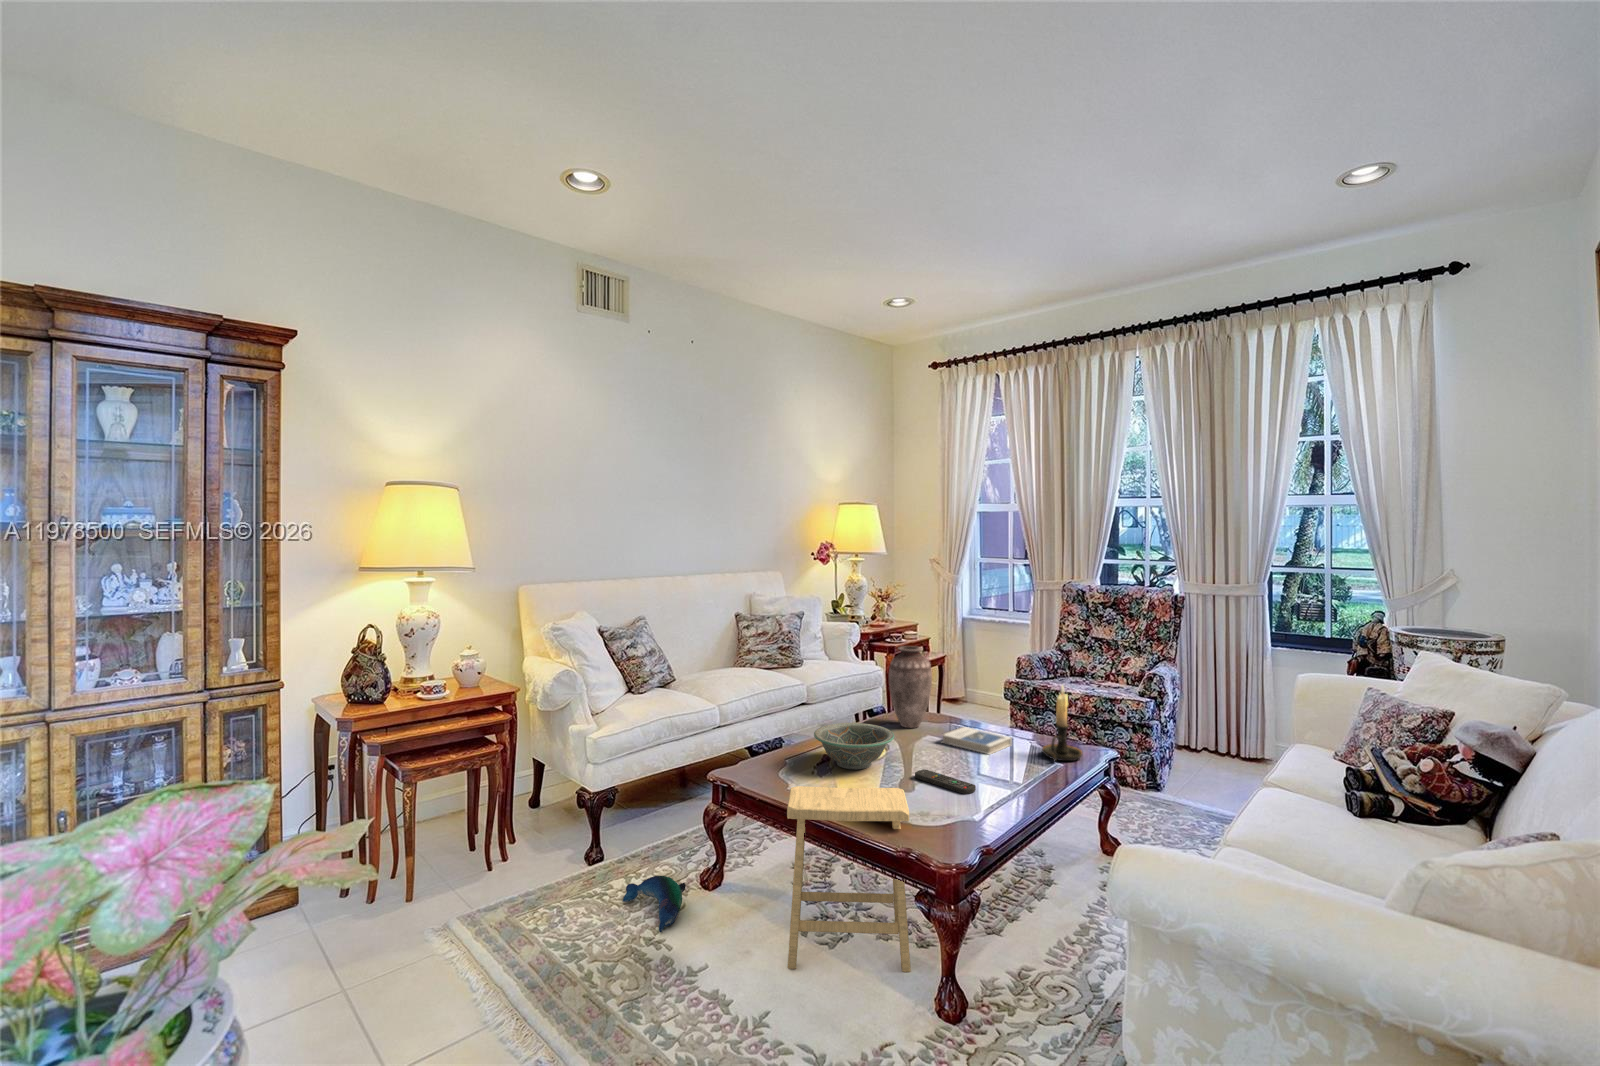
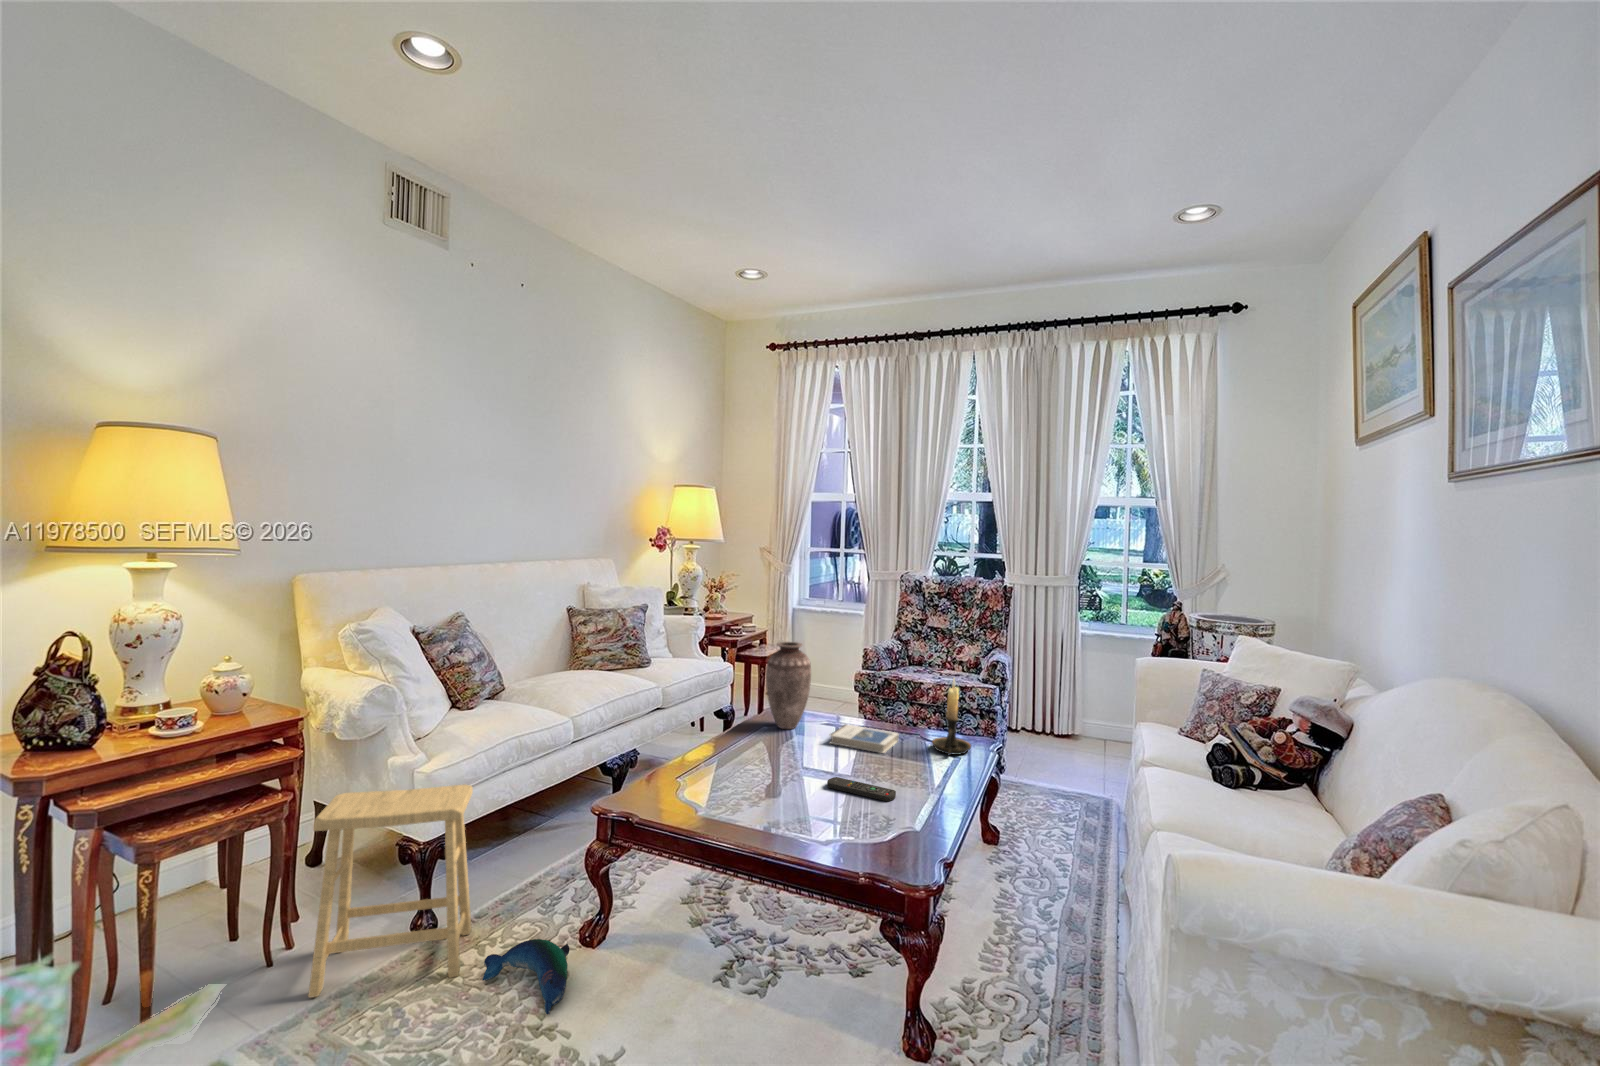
decorative bowl: present [814,723,894,770] -> none [710,730,799,784]
footstool: present [787,786,911,972] -> present [308,785,473,998]

